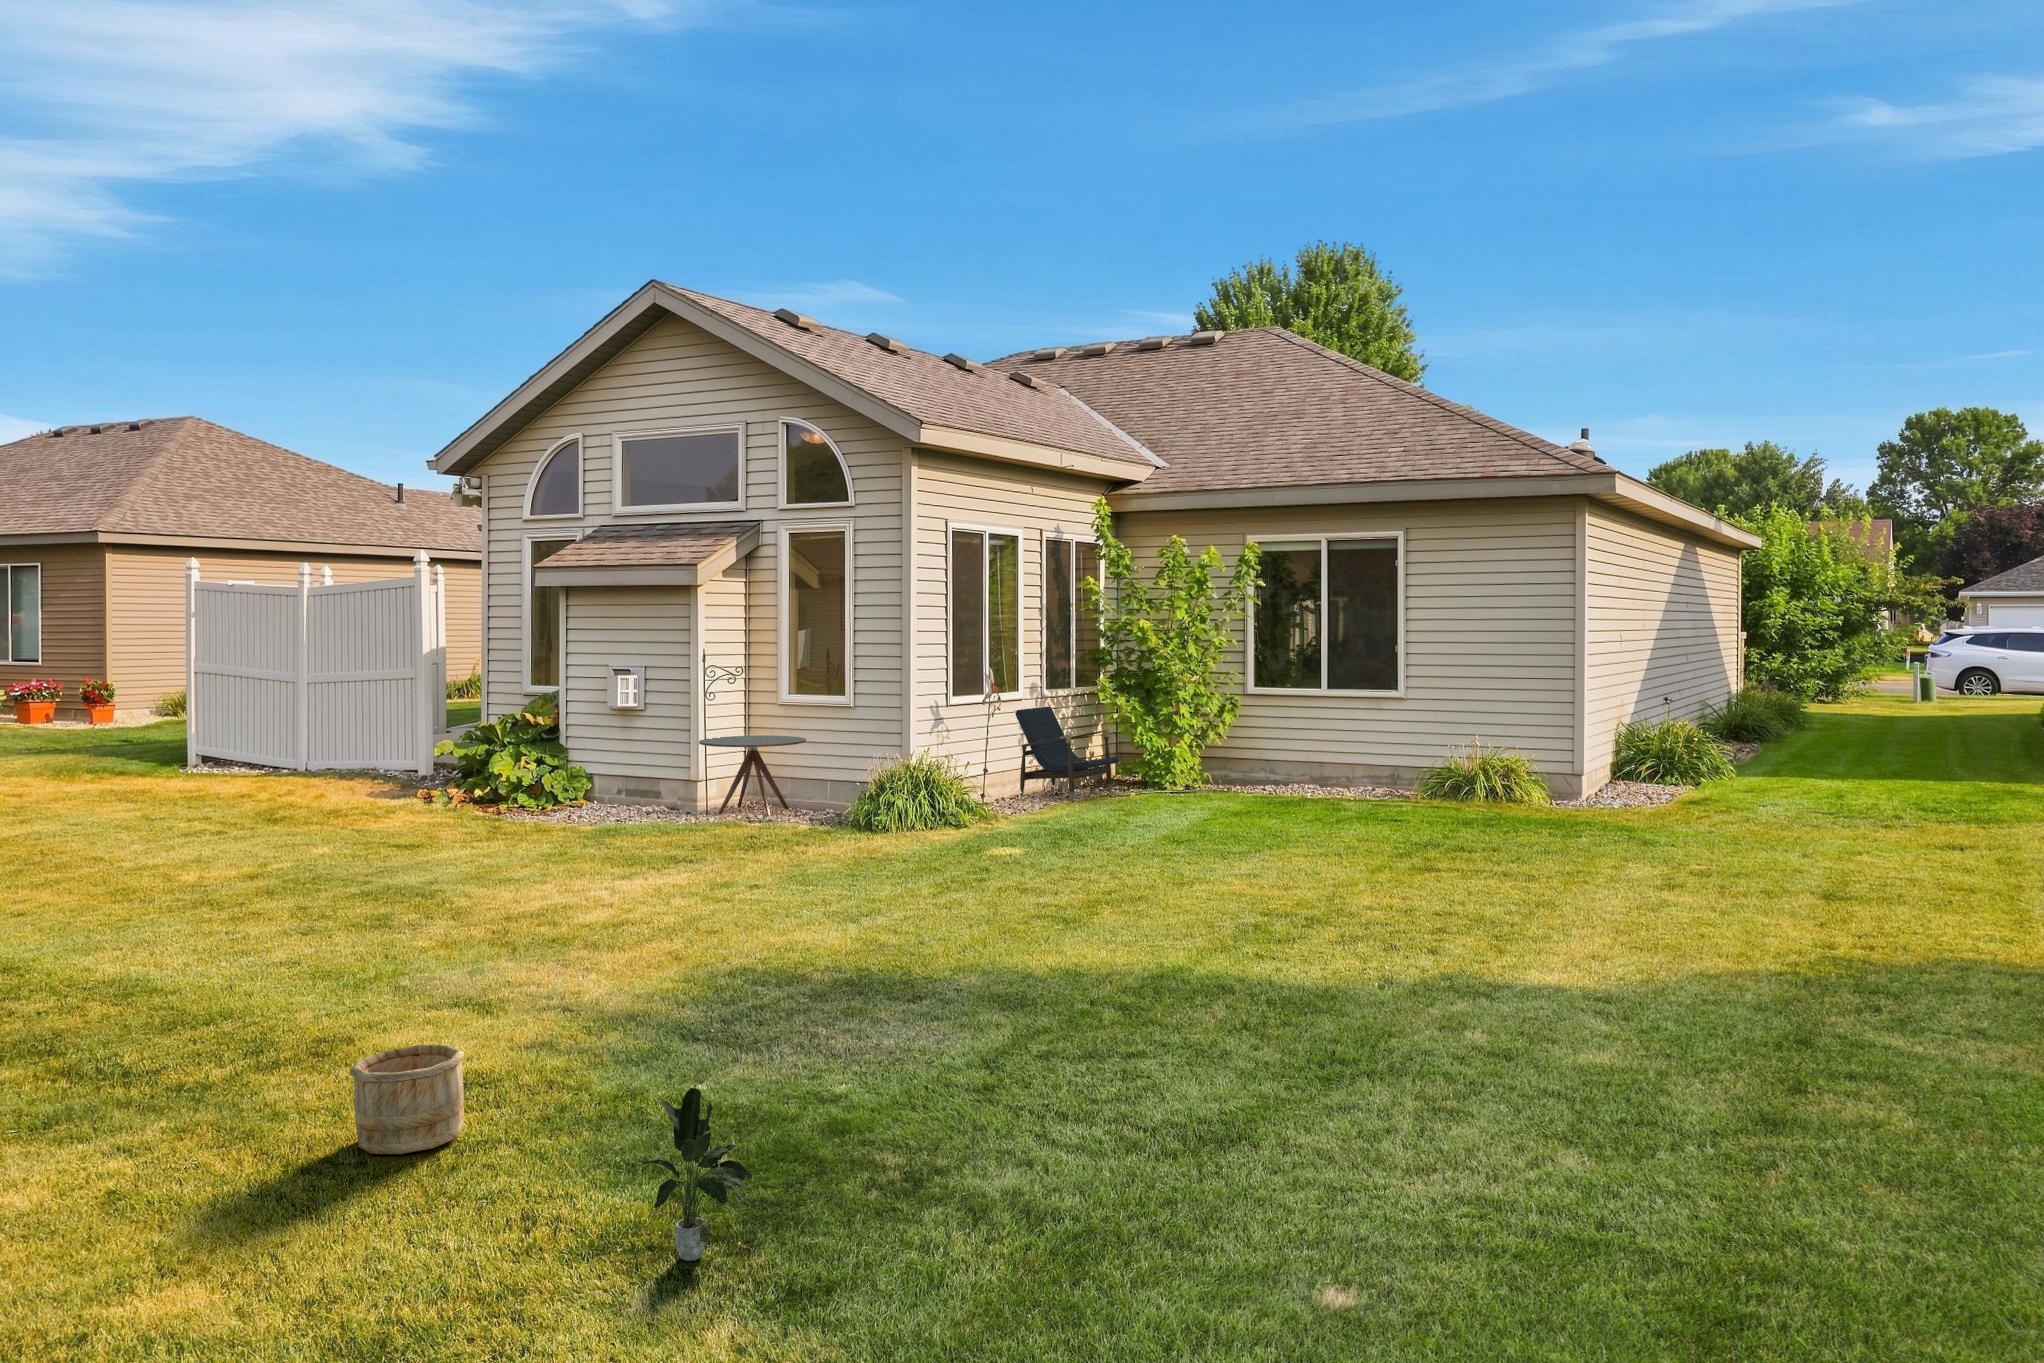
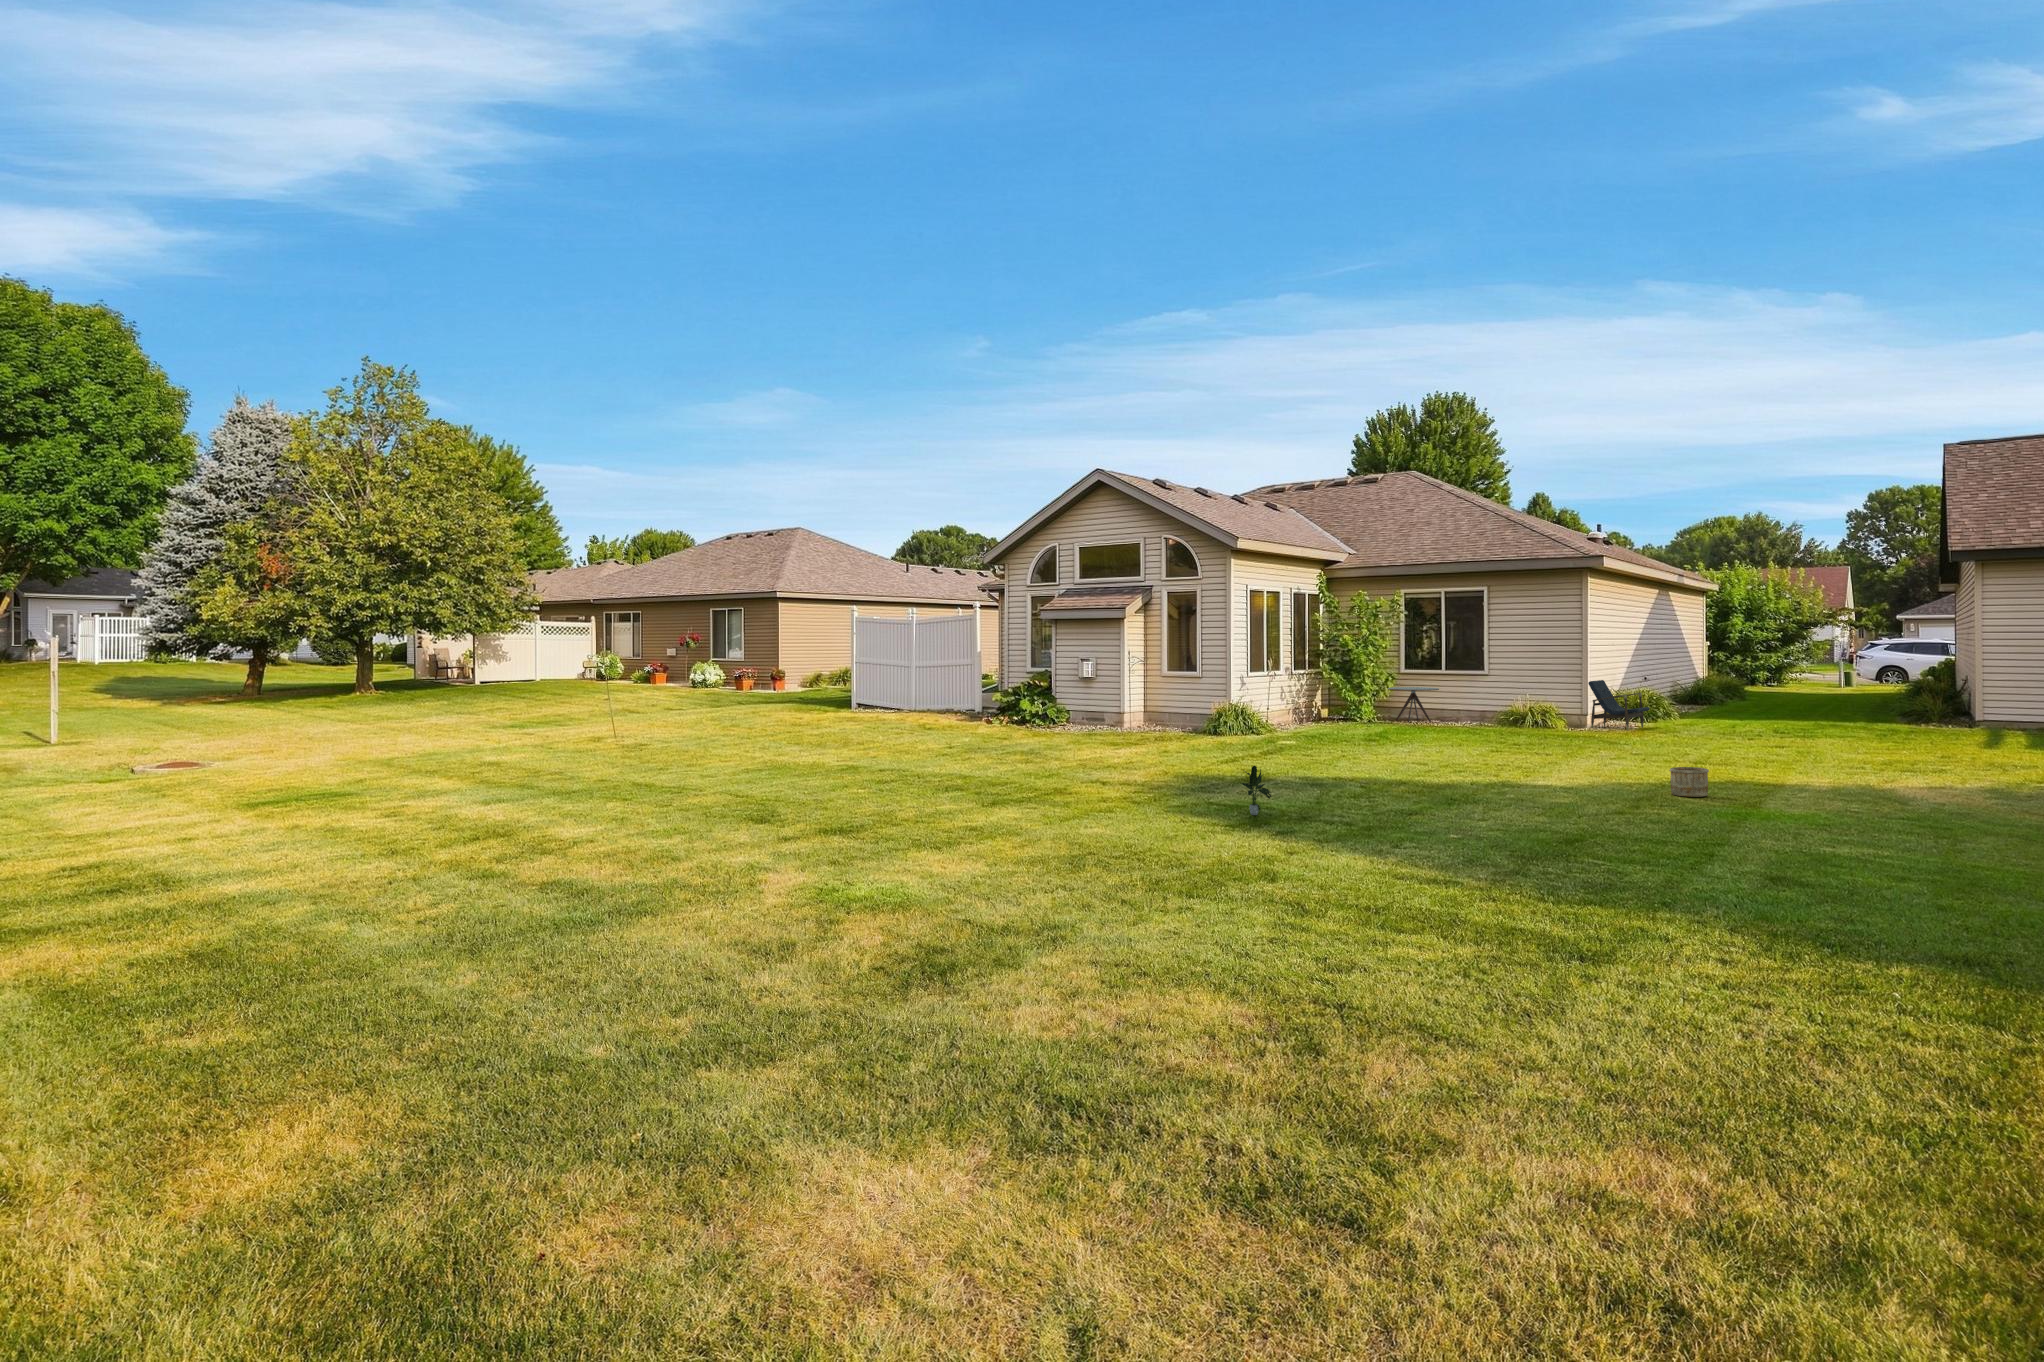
lounge chair: present [1015,707,1119,802] -> present [1588,680,1650,730]
round table: present [699,735,806,815] -> present [1388,687,1439,722]
wooden bucket: present [349,1045,465,1154] -> present [1669,767,1709,797]

